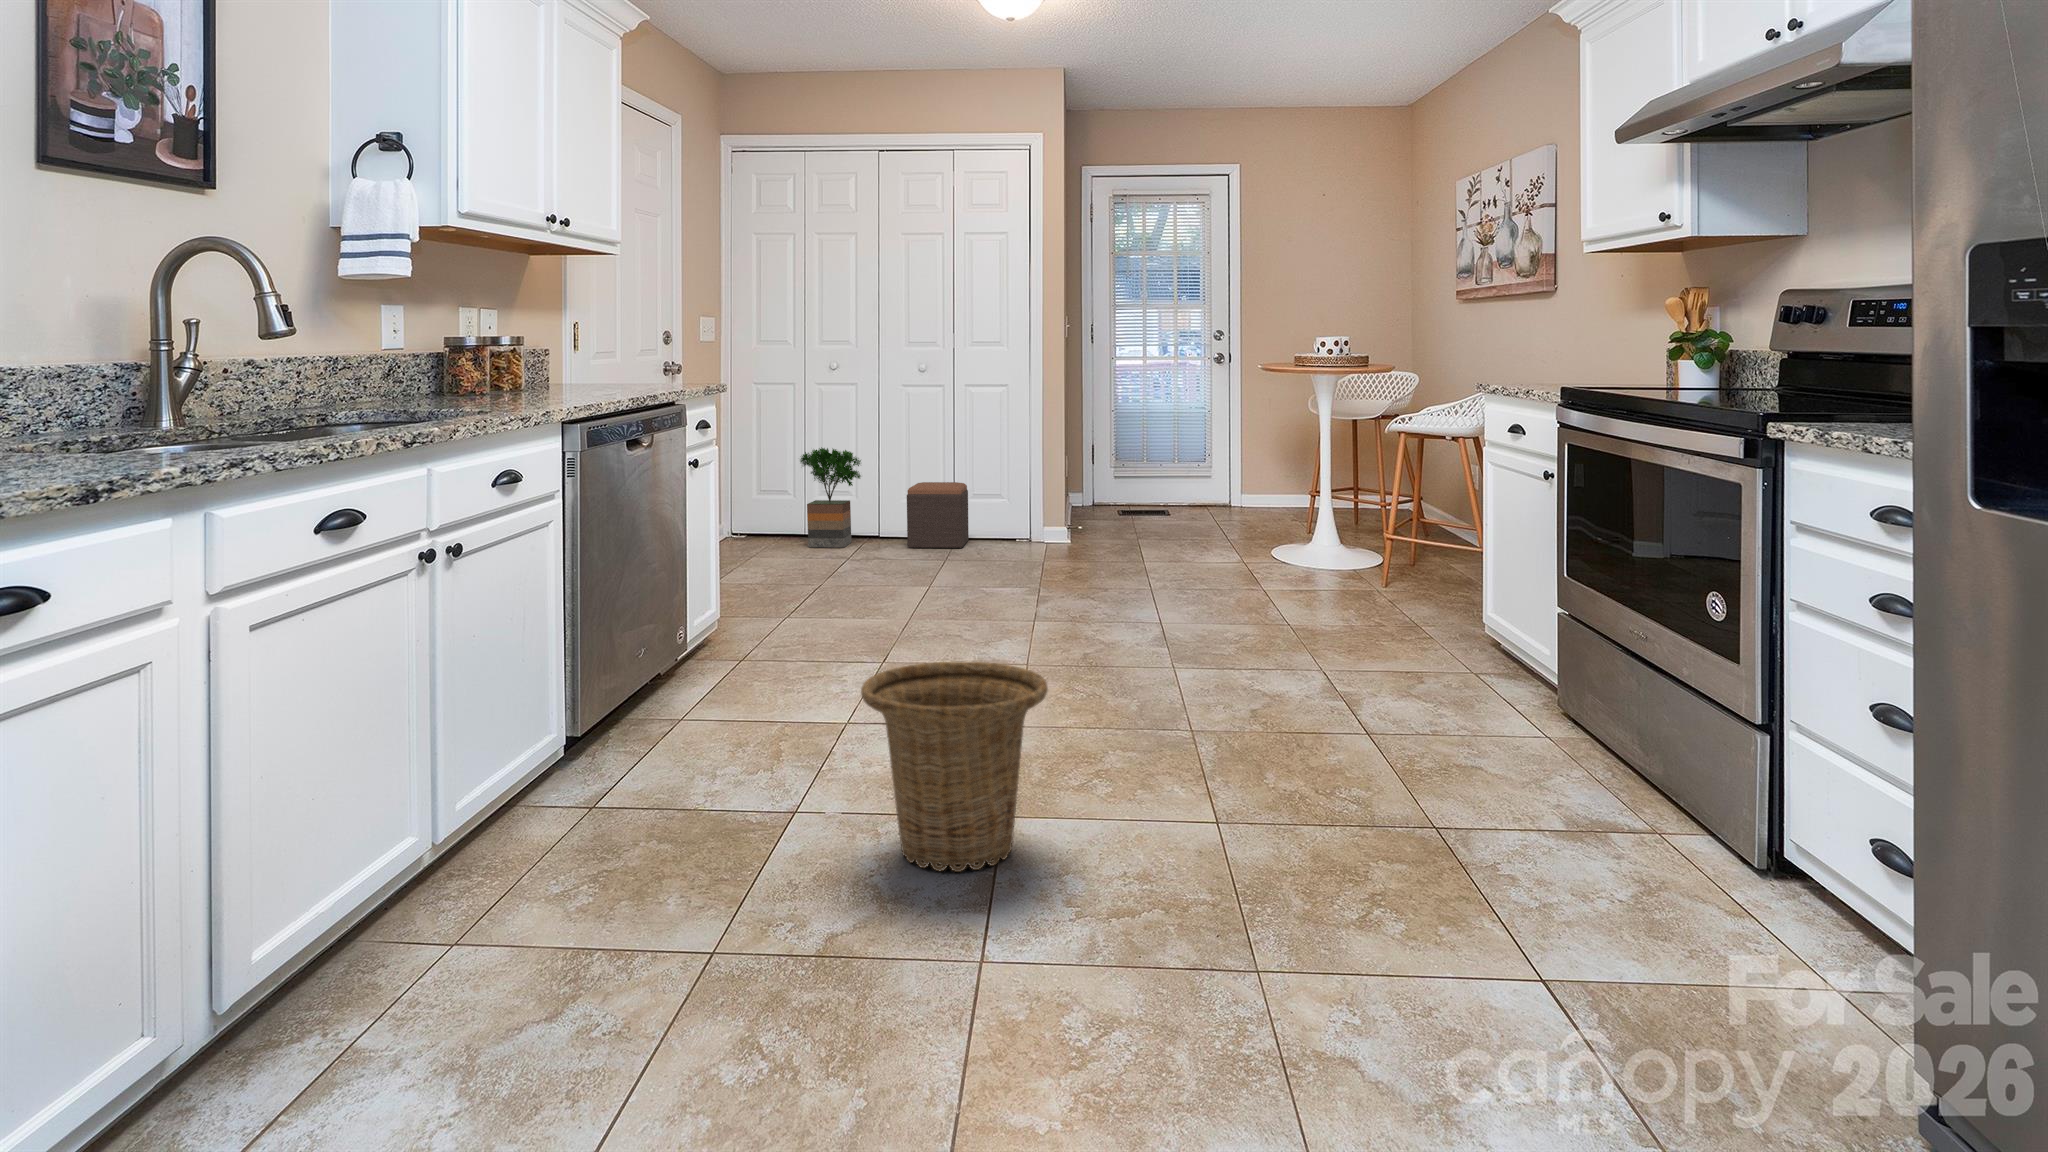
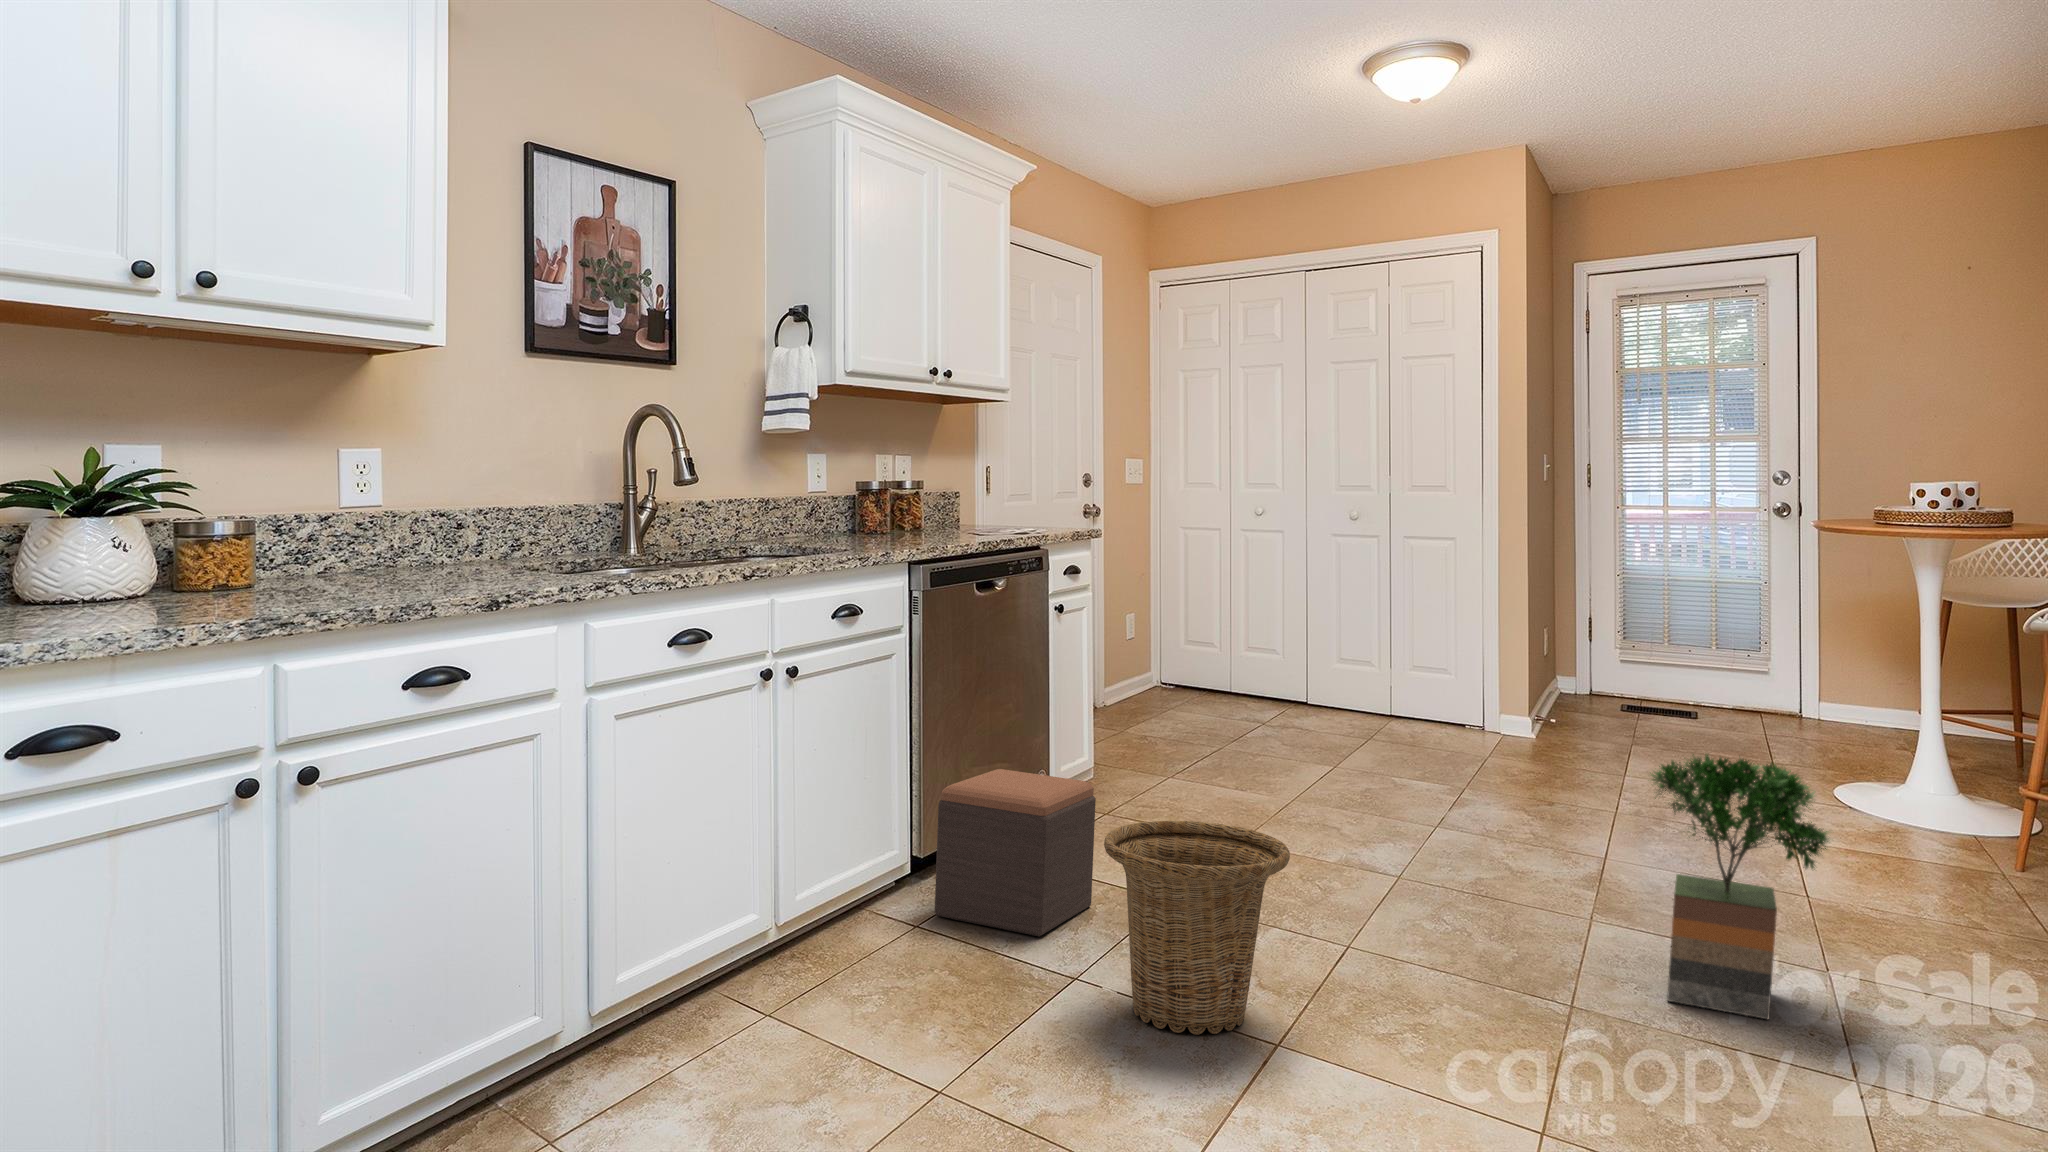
potted tree: present [800,447,861,548] -> present [1652,754,1829,1019]
footstool: present [907,482,969,548] -> present [935,769,1096,937]

